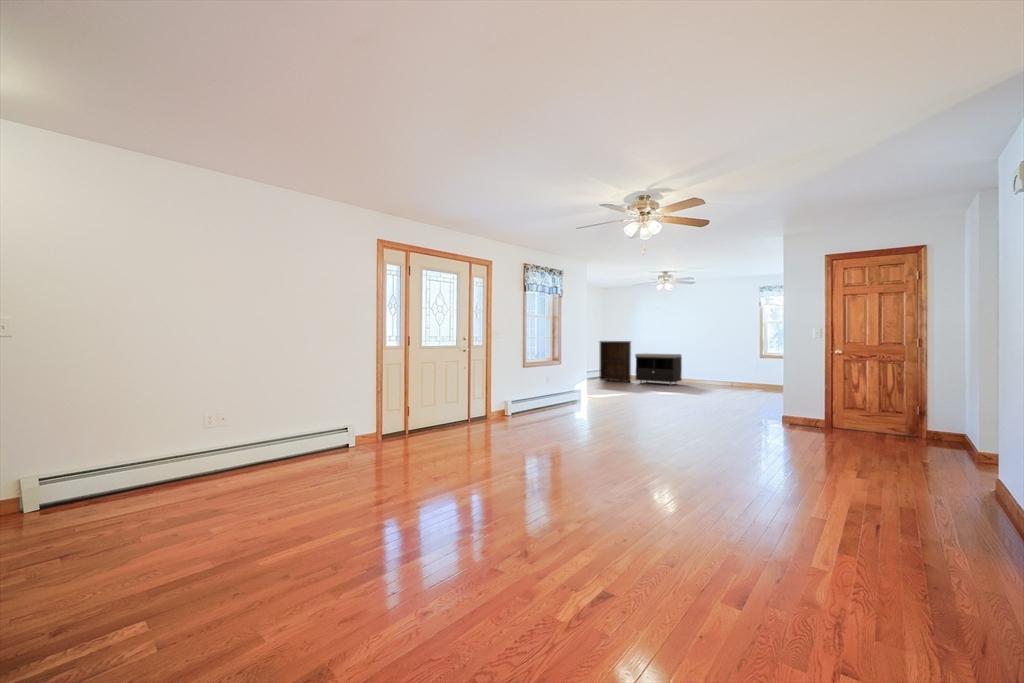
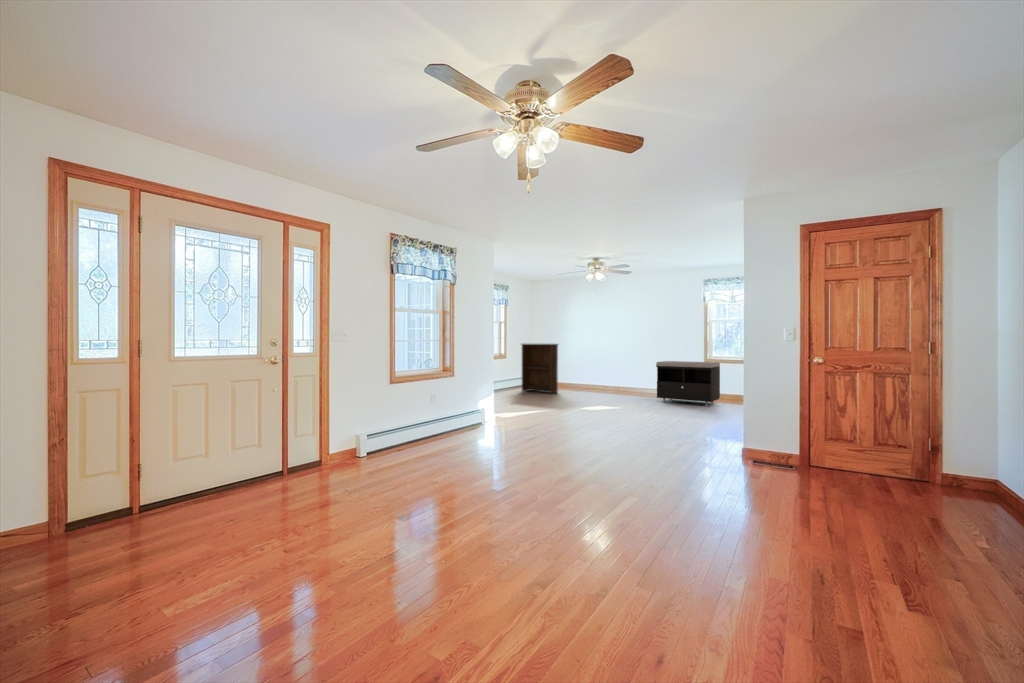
storage bench: present [635,353,682,385] -> present [656,361,720,406]

